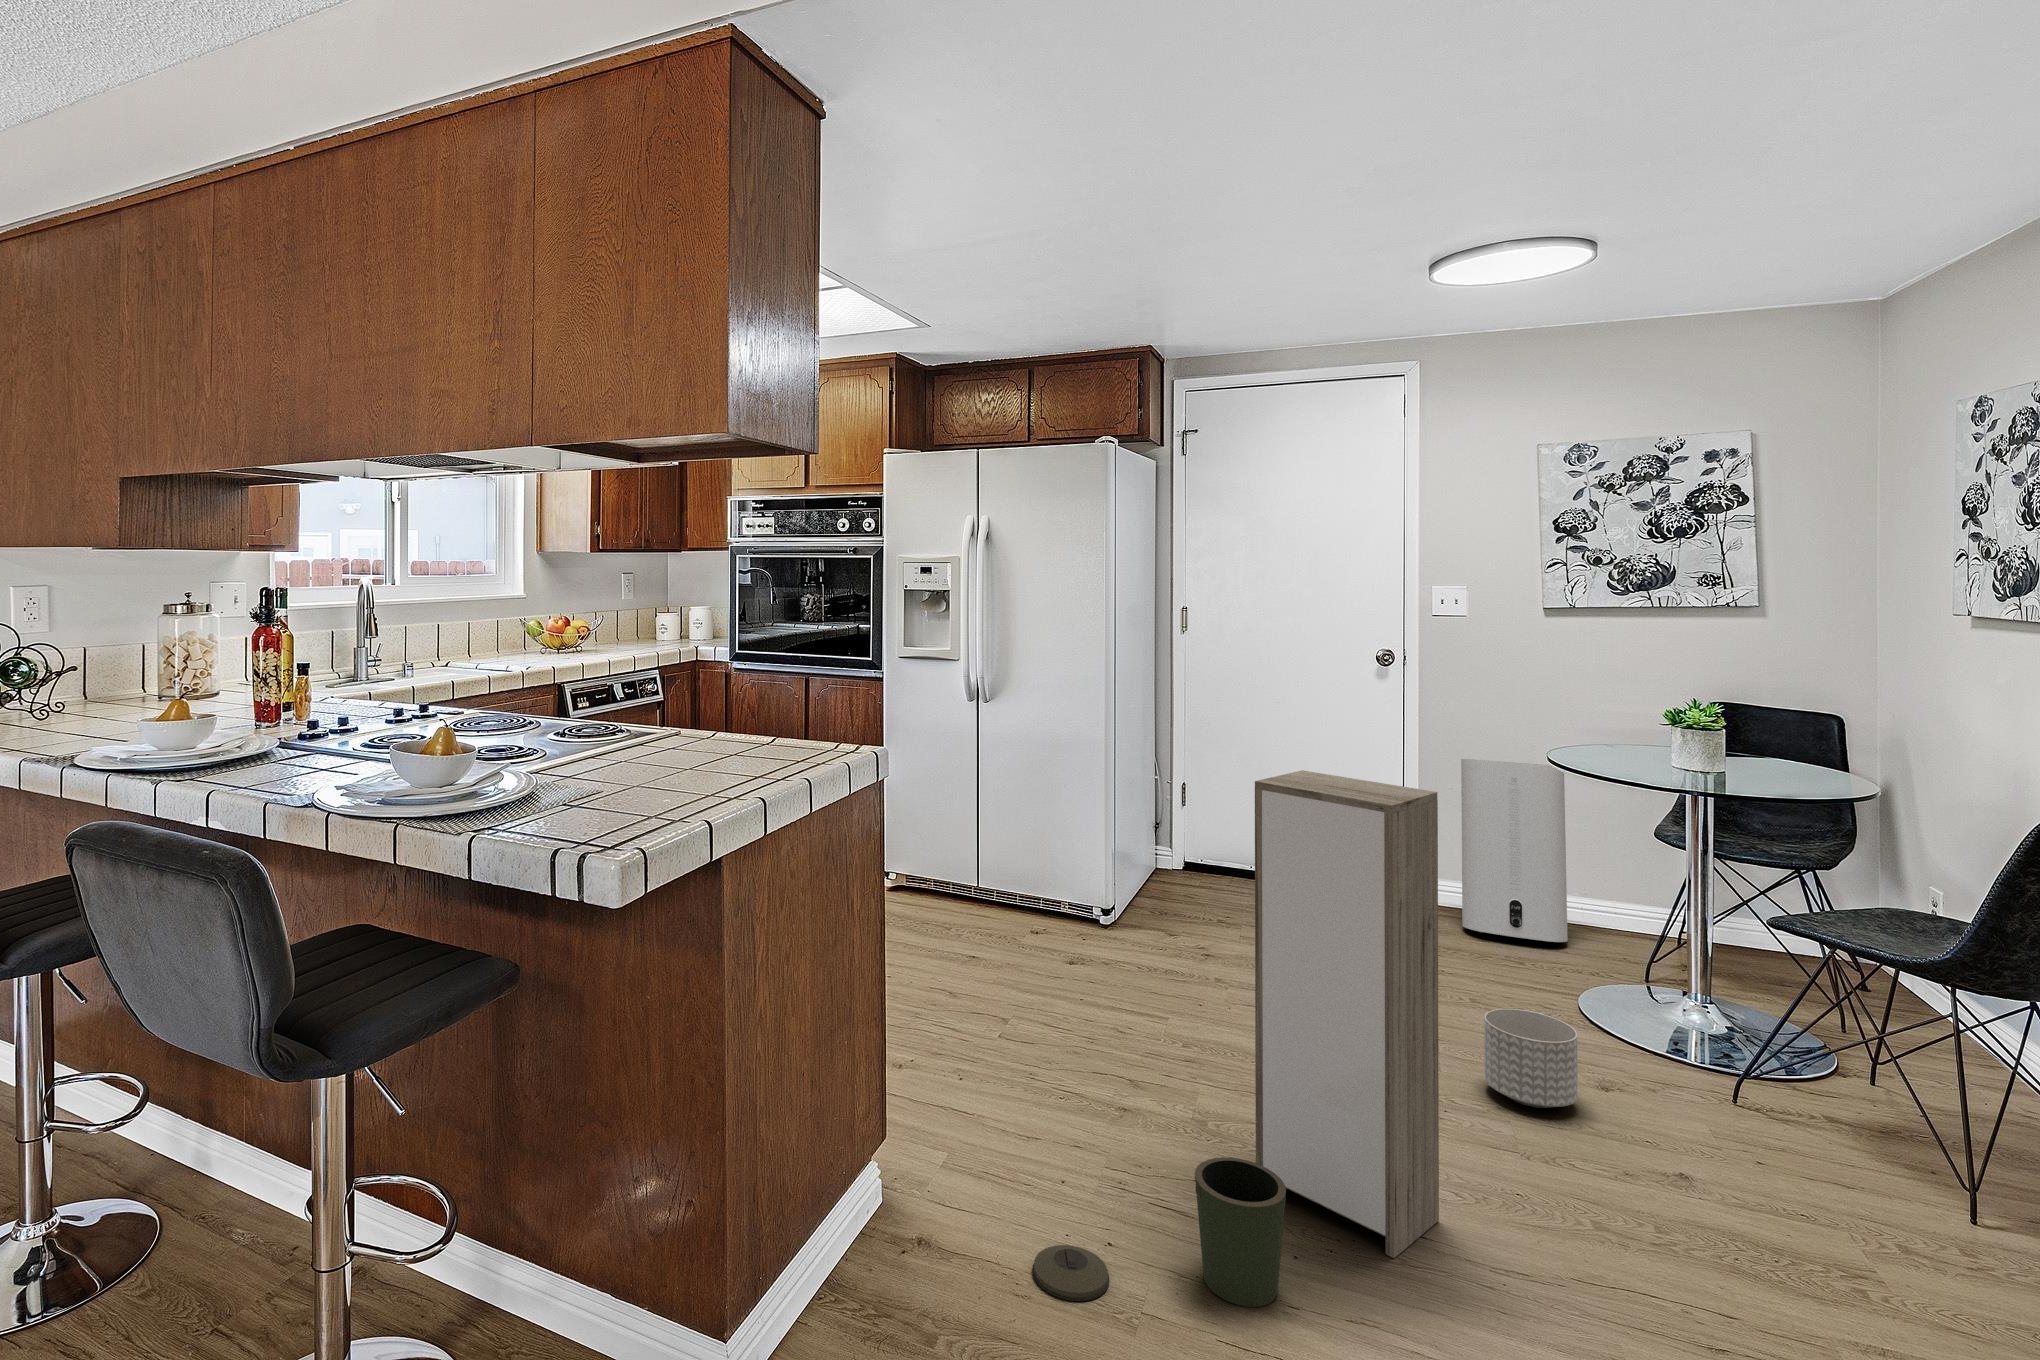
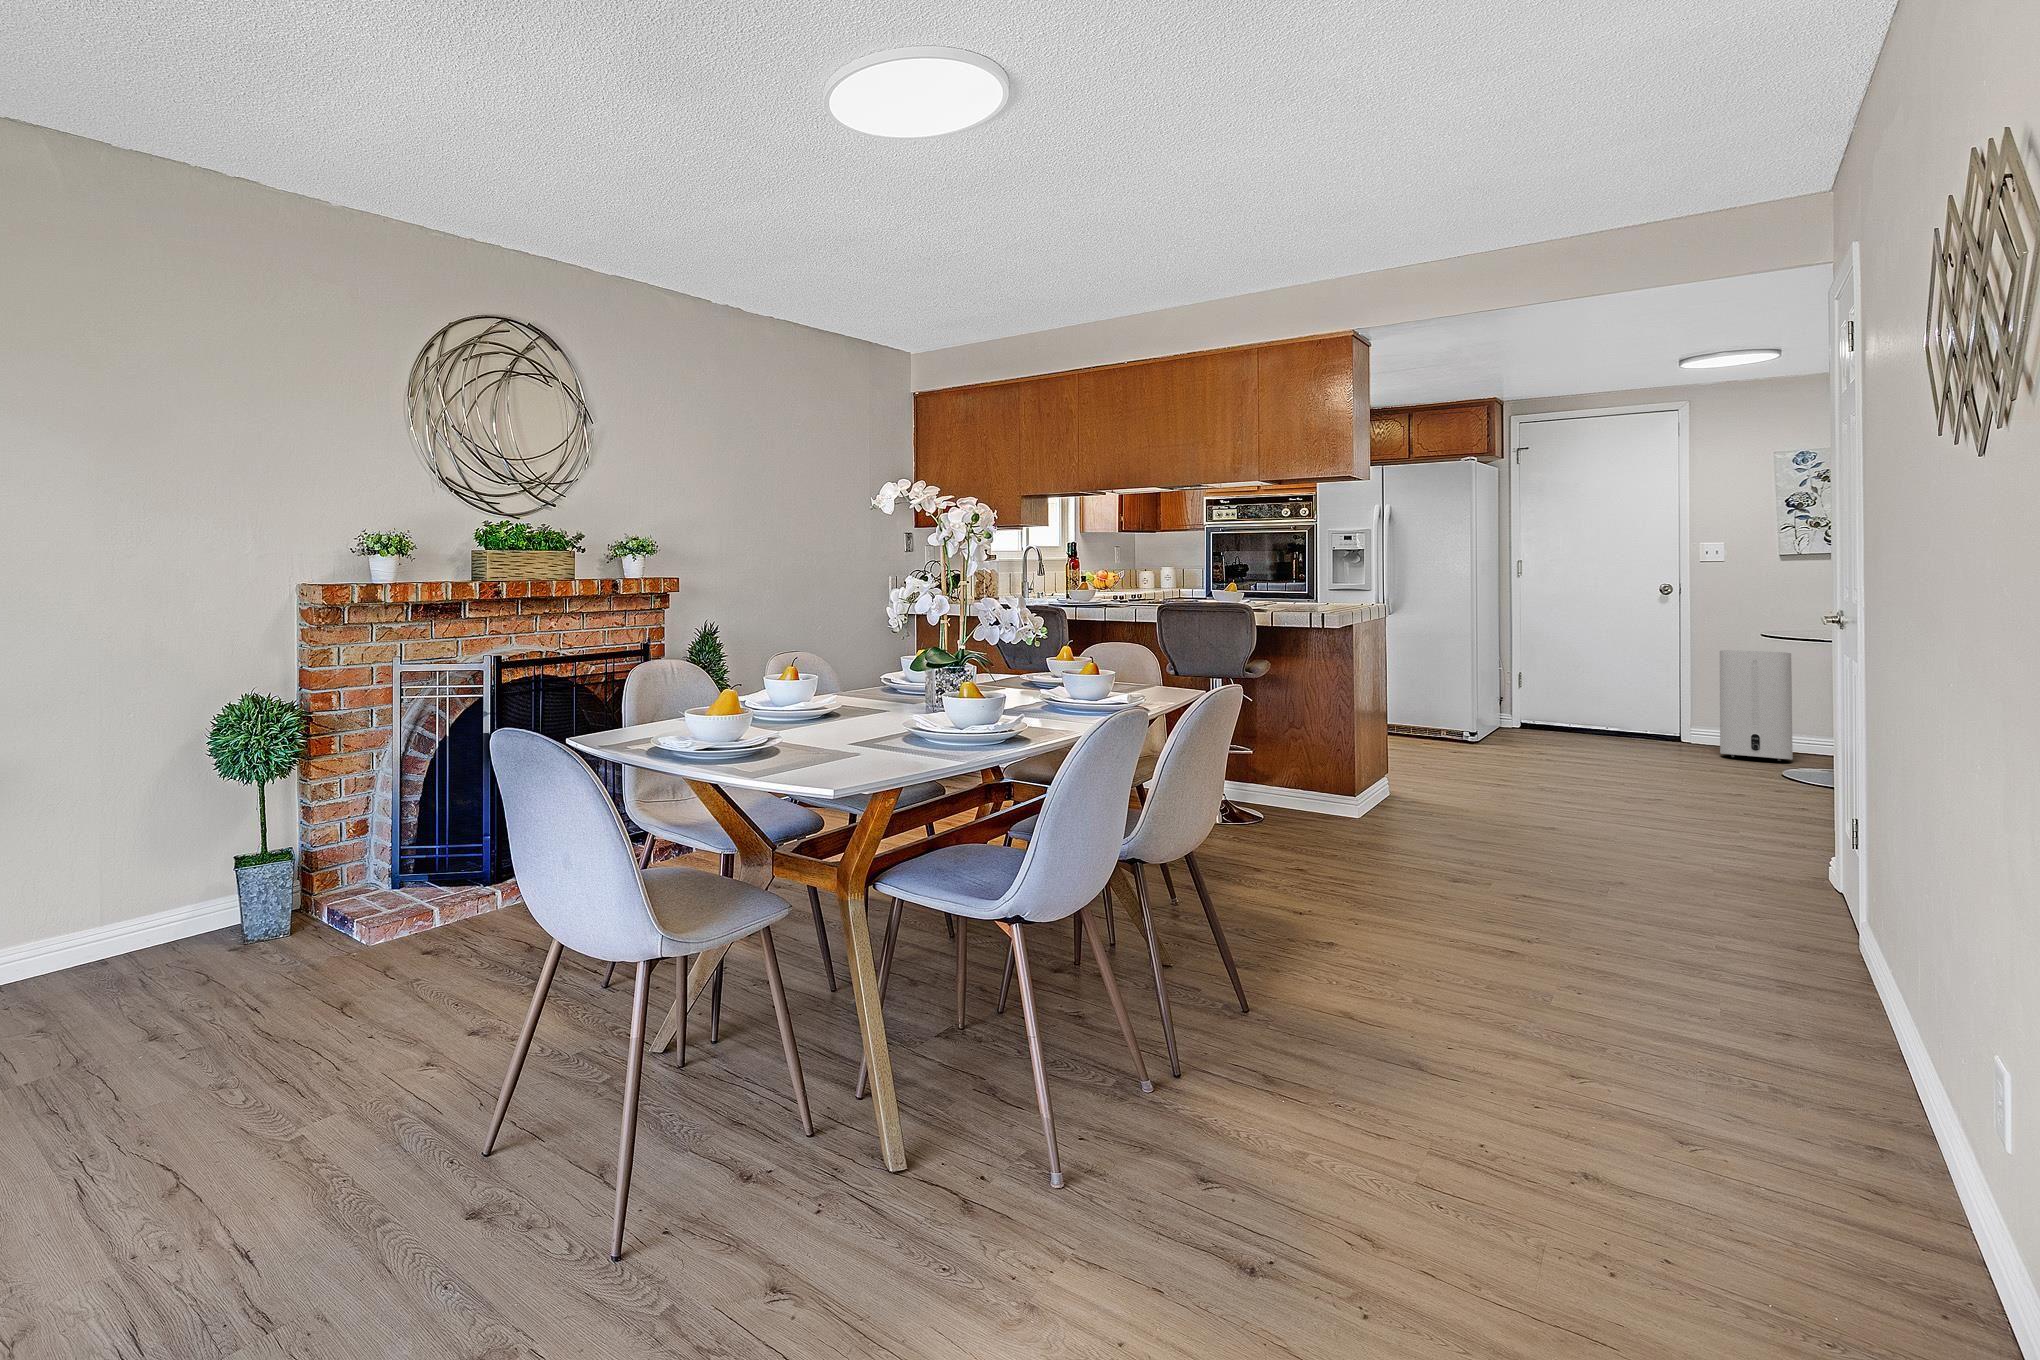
storage cabinet: present [1255,770,1439,1258] -> none [1581,623,1676,825]
planter: present [1484,1009,1578,1108] -> none [1713,757,1766,801]
trash can: present [1033,1157,1286,1307] -> none [1480,779,1599,829]

